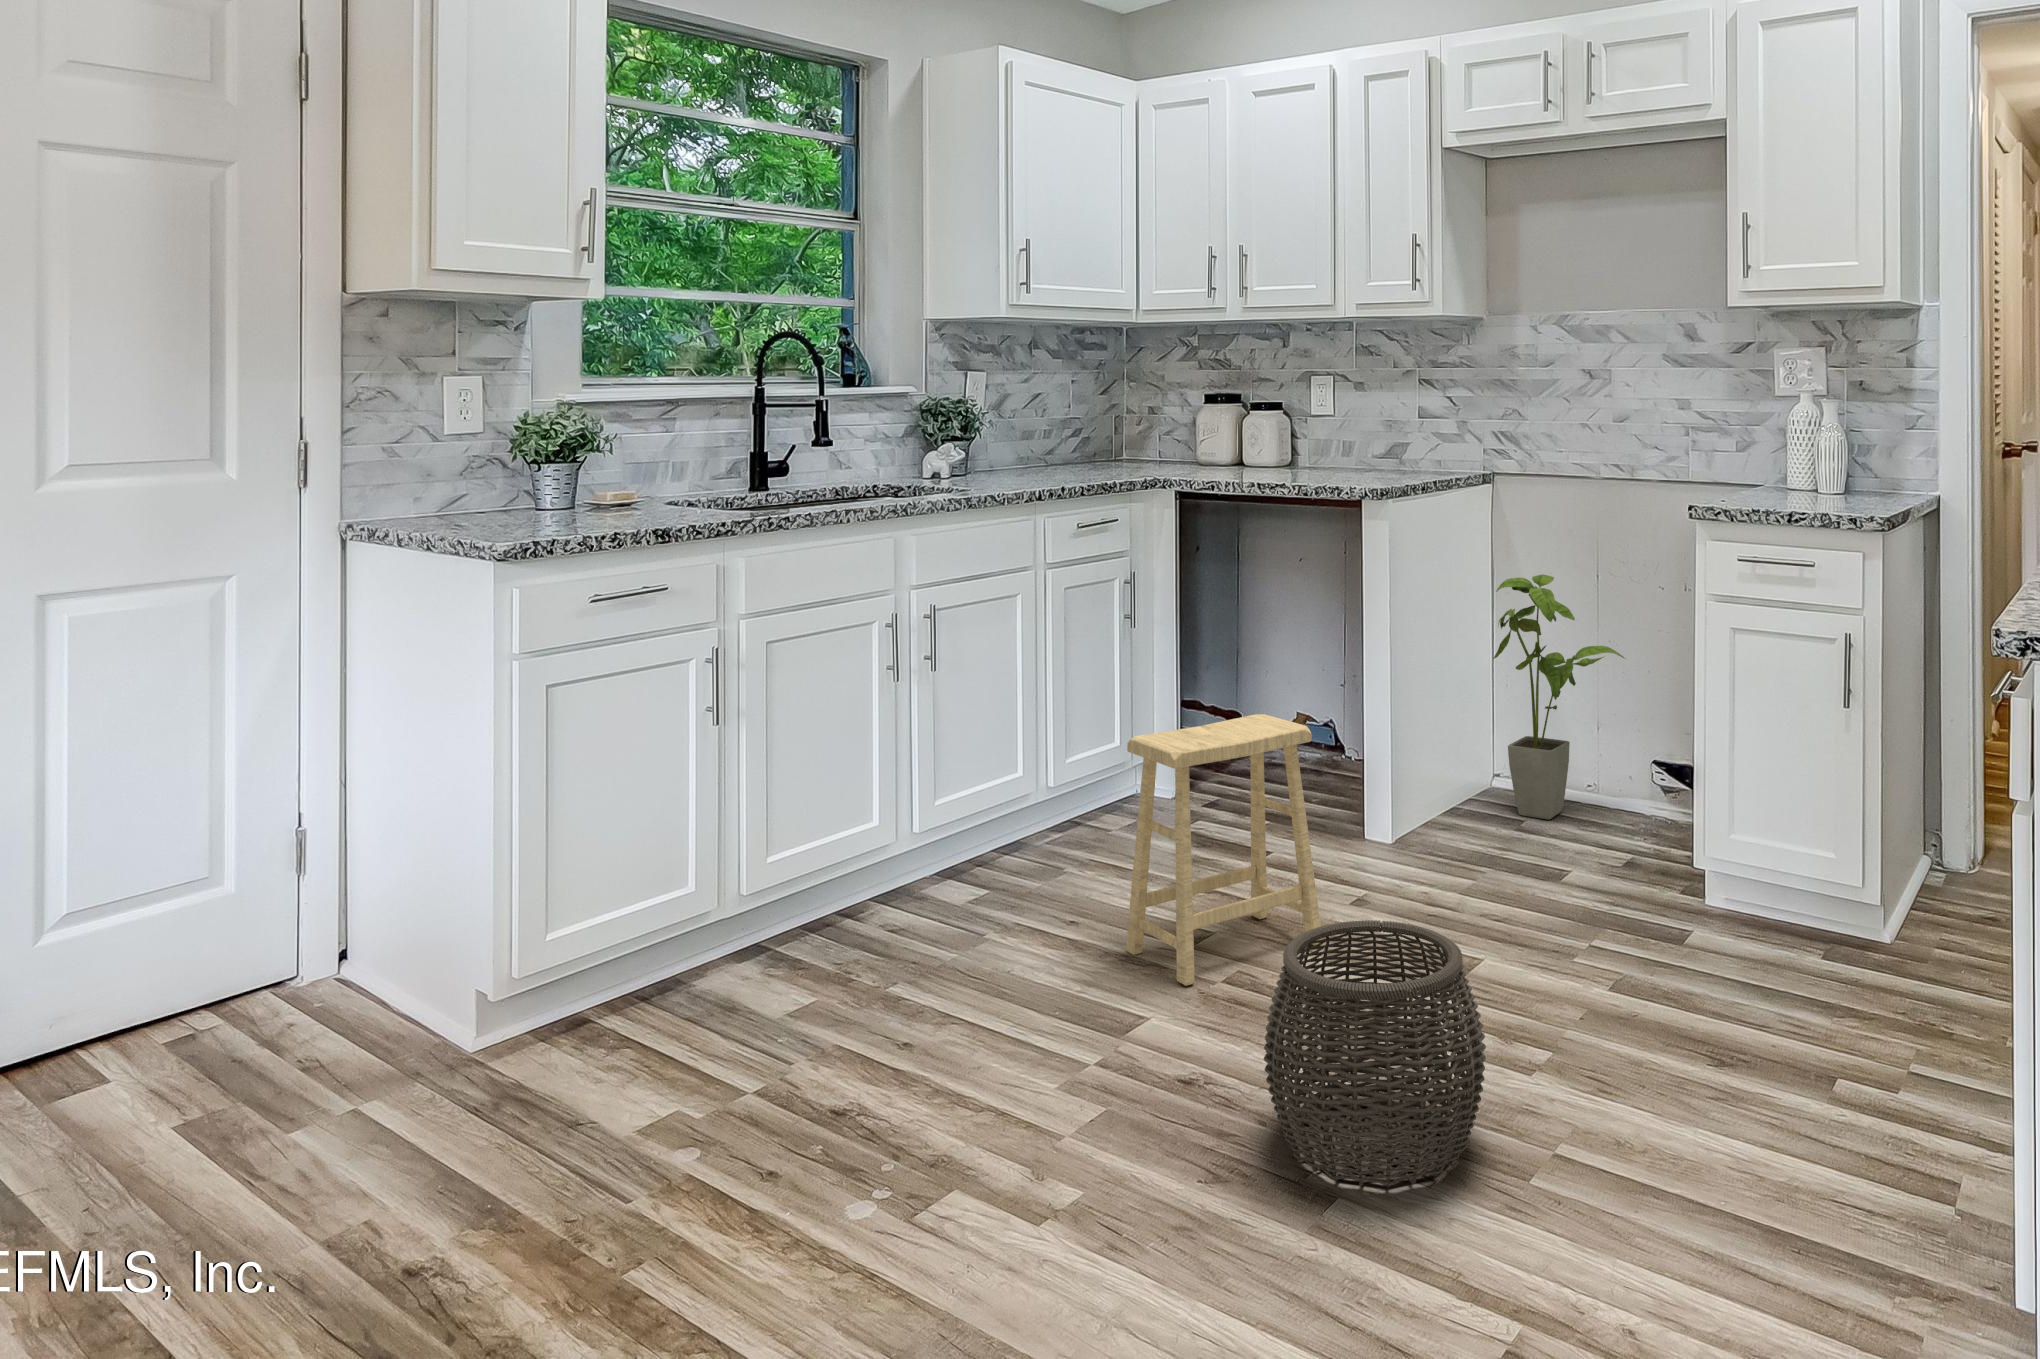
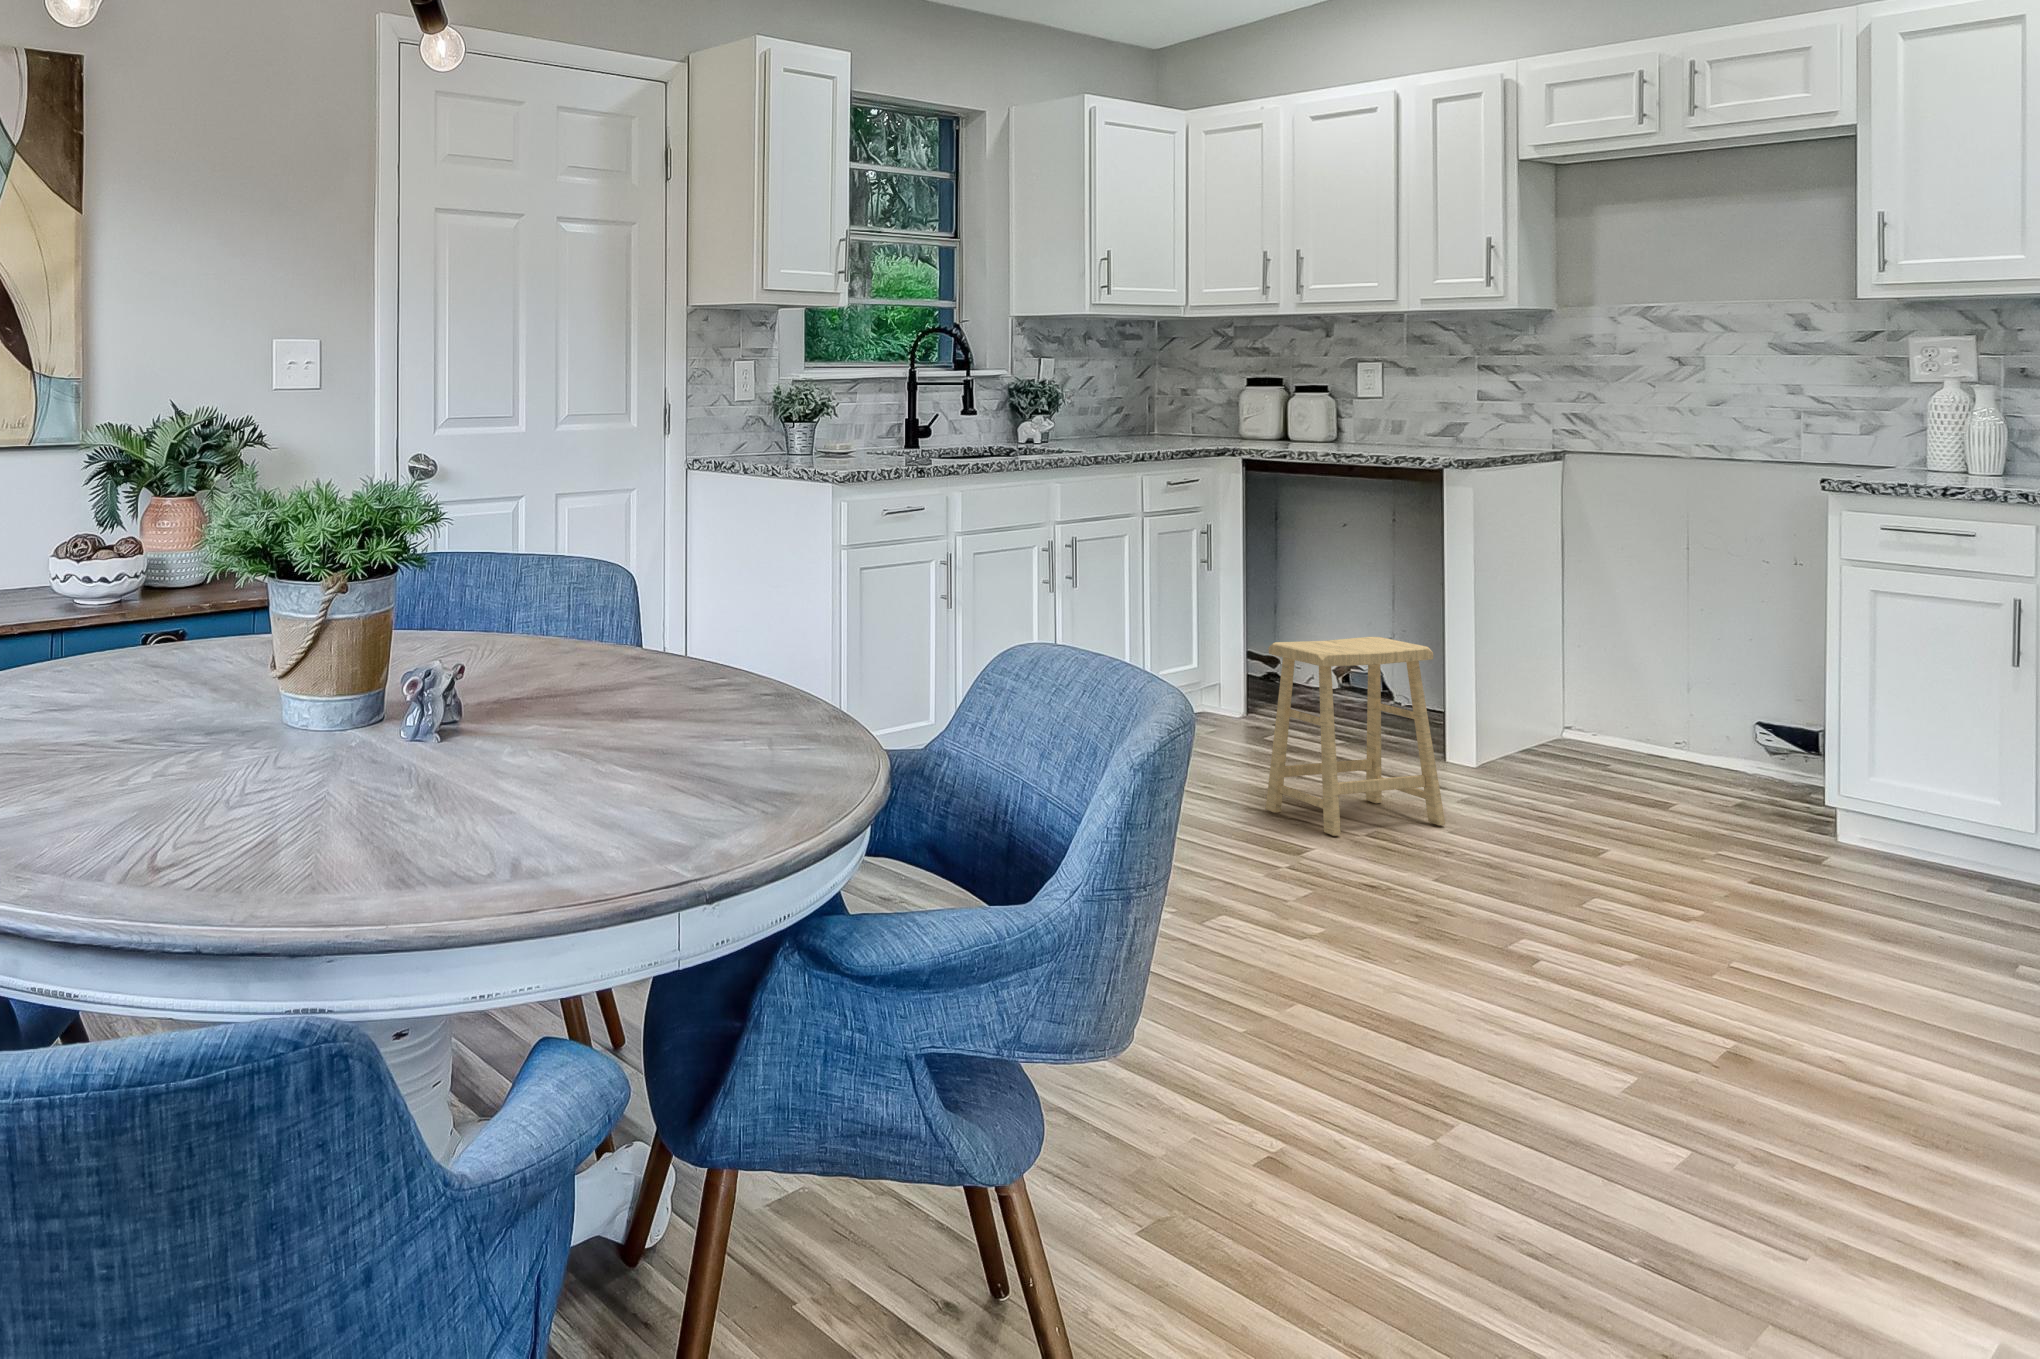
house plant: present [1493,574,1624,820] -> none [1572,543,1725,766]
woven basket: present [1264,920,1486,1187] -> none [1457,782,1668,972]

